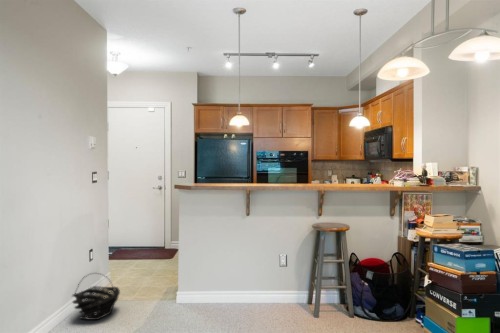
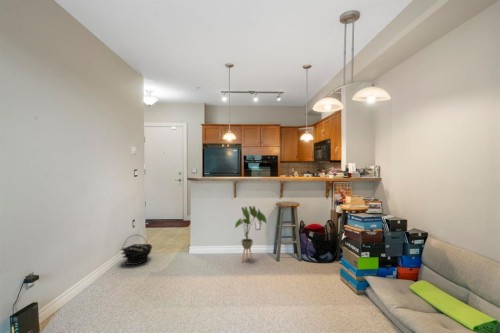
house plant: none [247,229,298,317] -> present [235,206,266,261]

